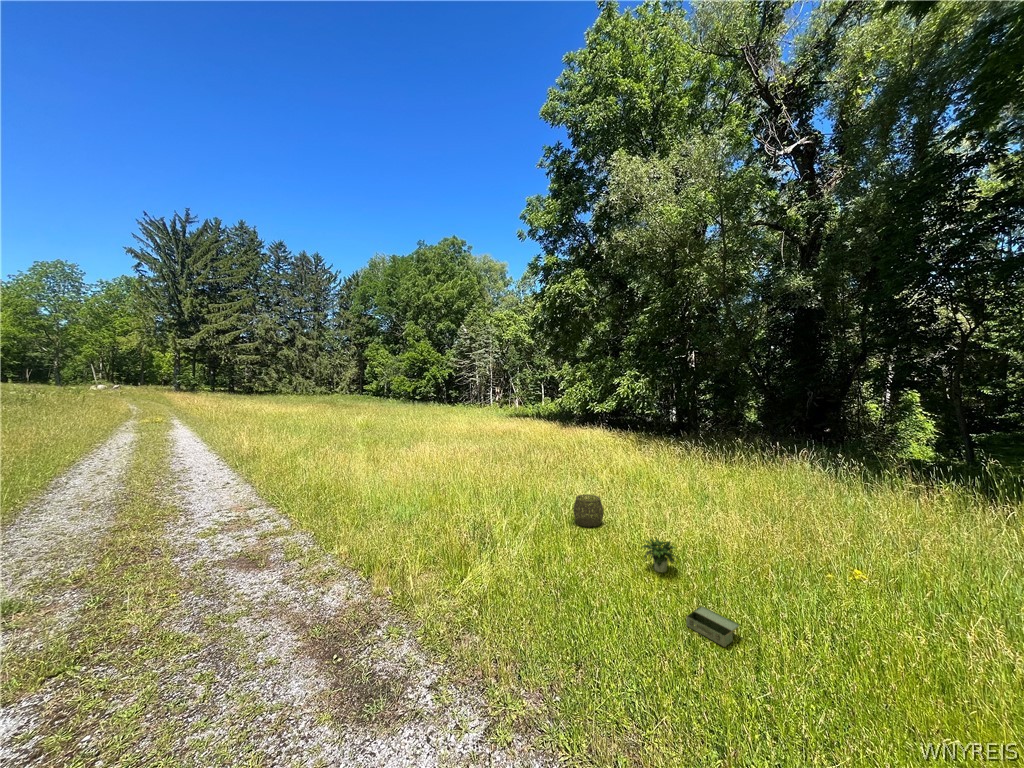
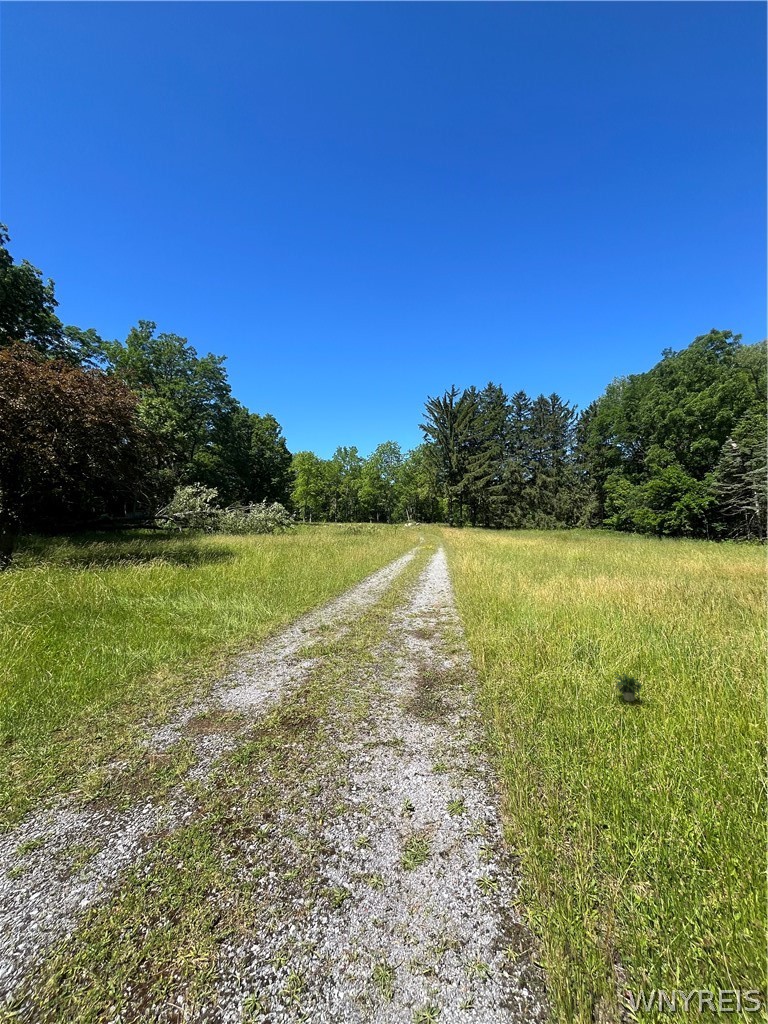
woven basket: present [573,495,603,527] -> none [614,641,643,668]
toolbox: present [686,607,739,647] -> none [586,712,612,733]

